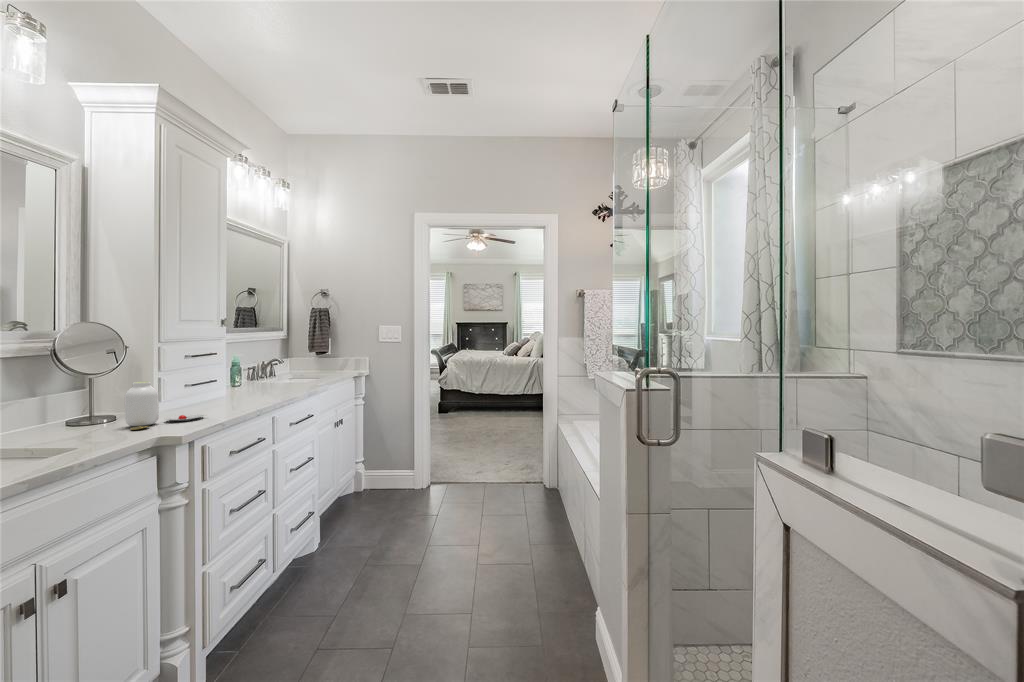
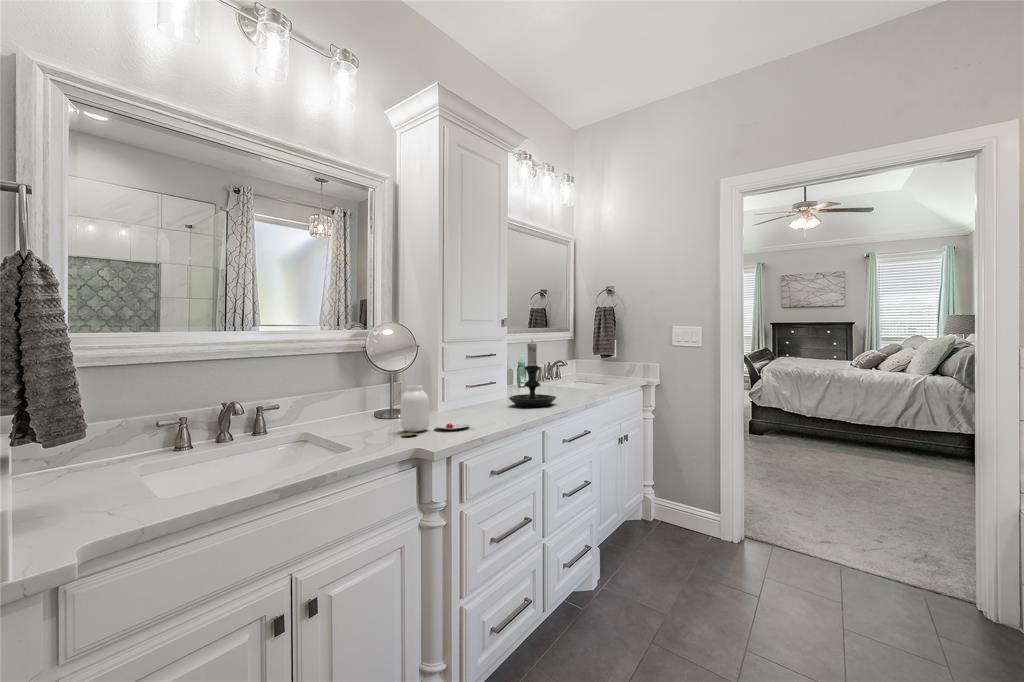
candle holder: none [232,336,281,398] -> present [509,339,556,407]

